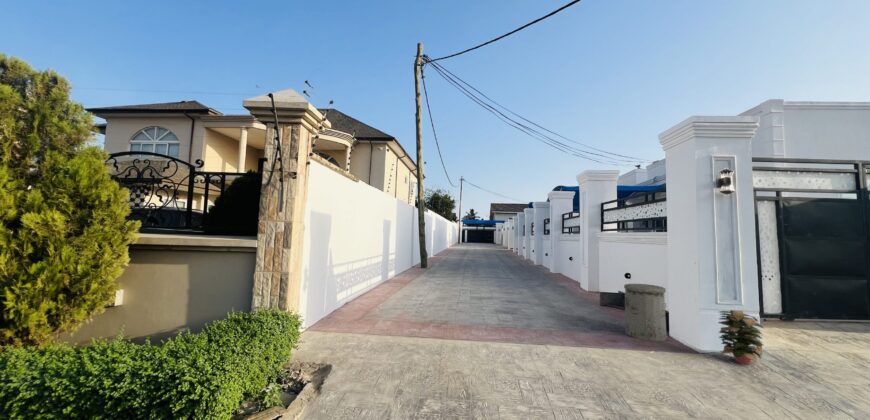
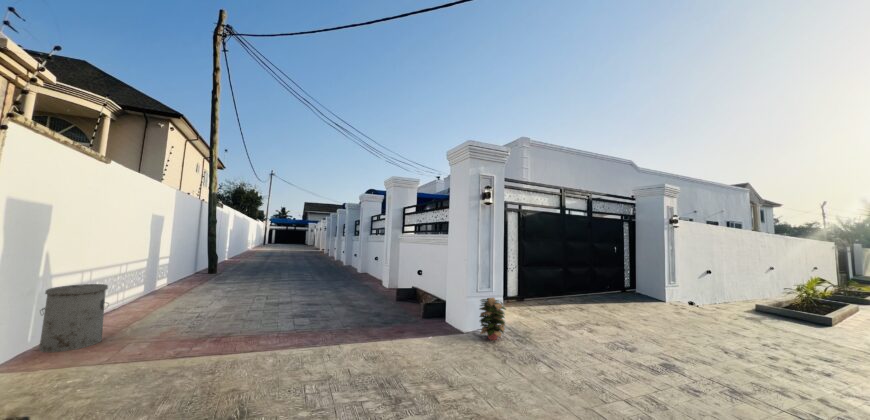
trash can: present [624,284,667,341] -> present [39,284,108,352]

